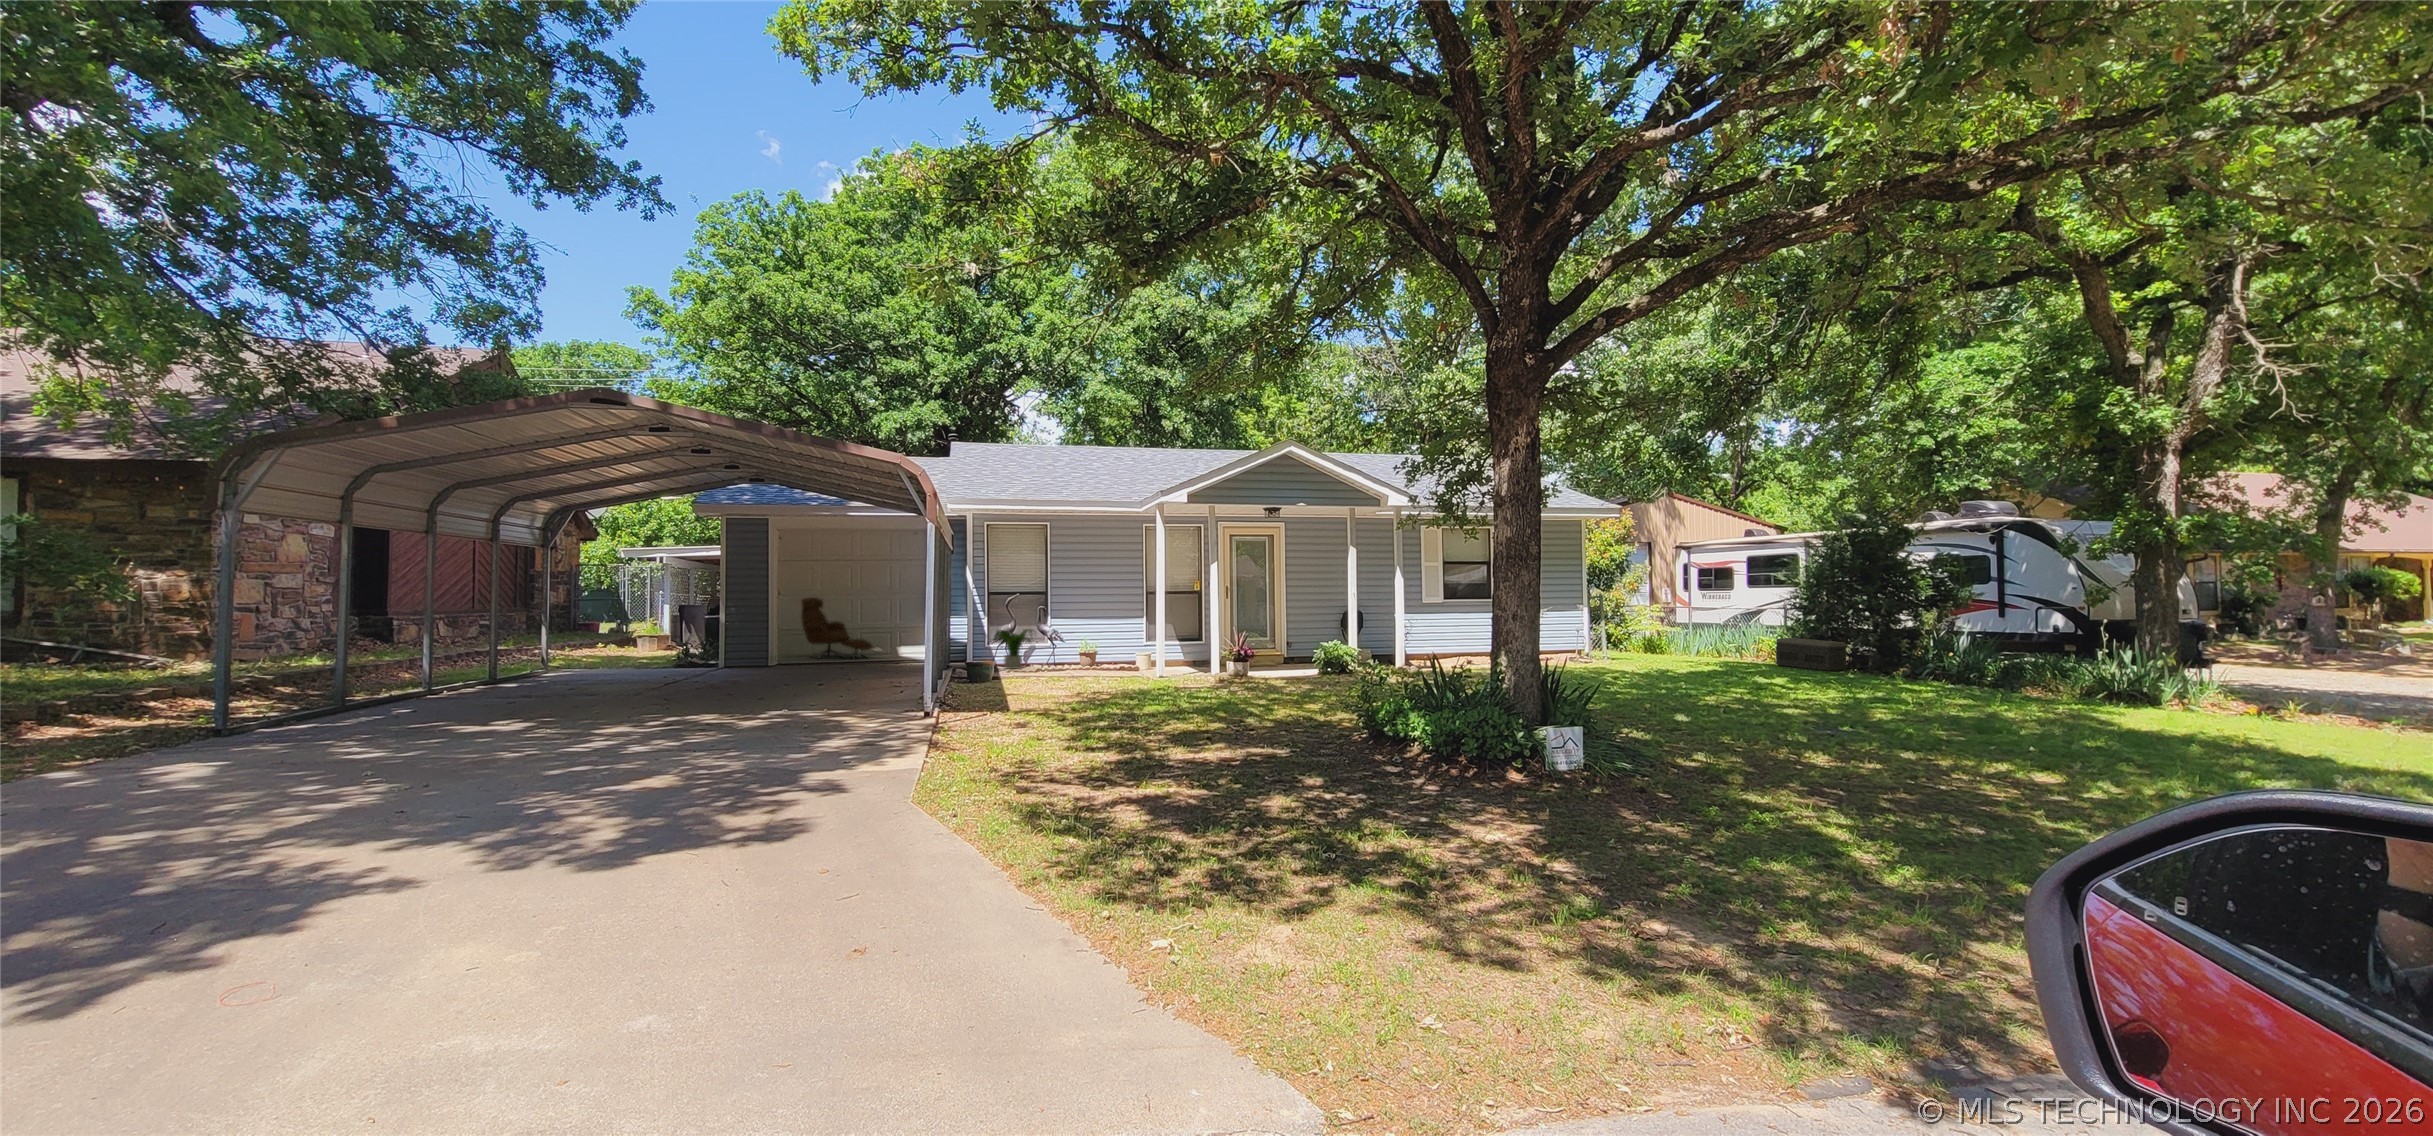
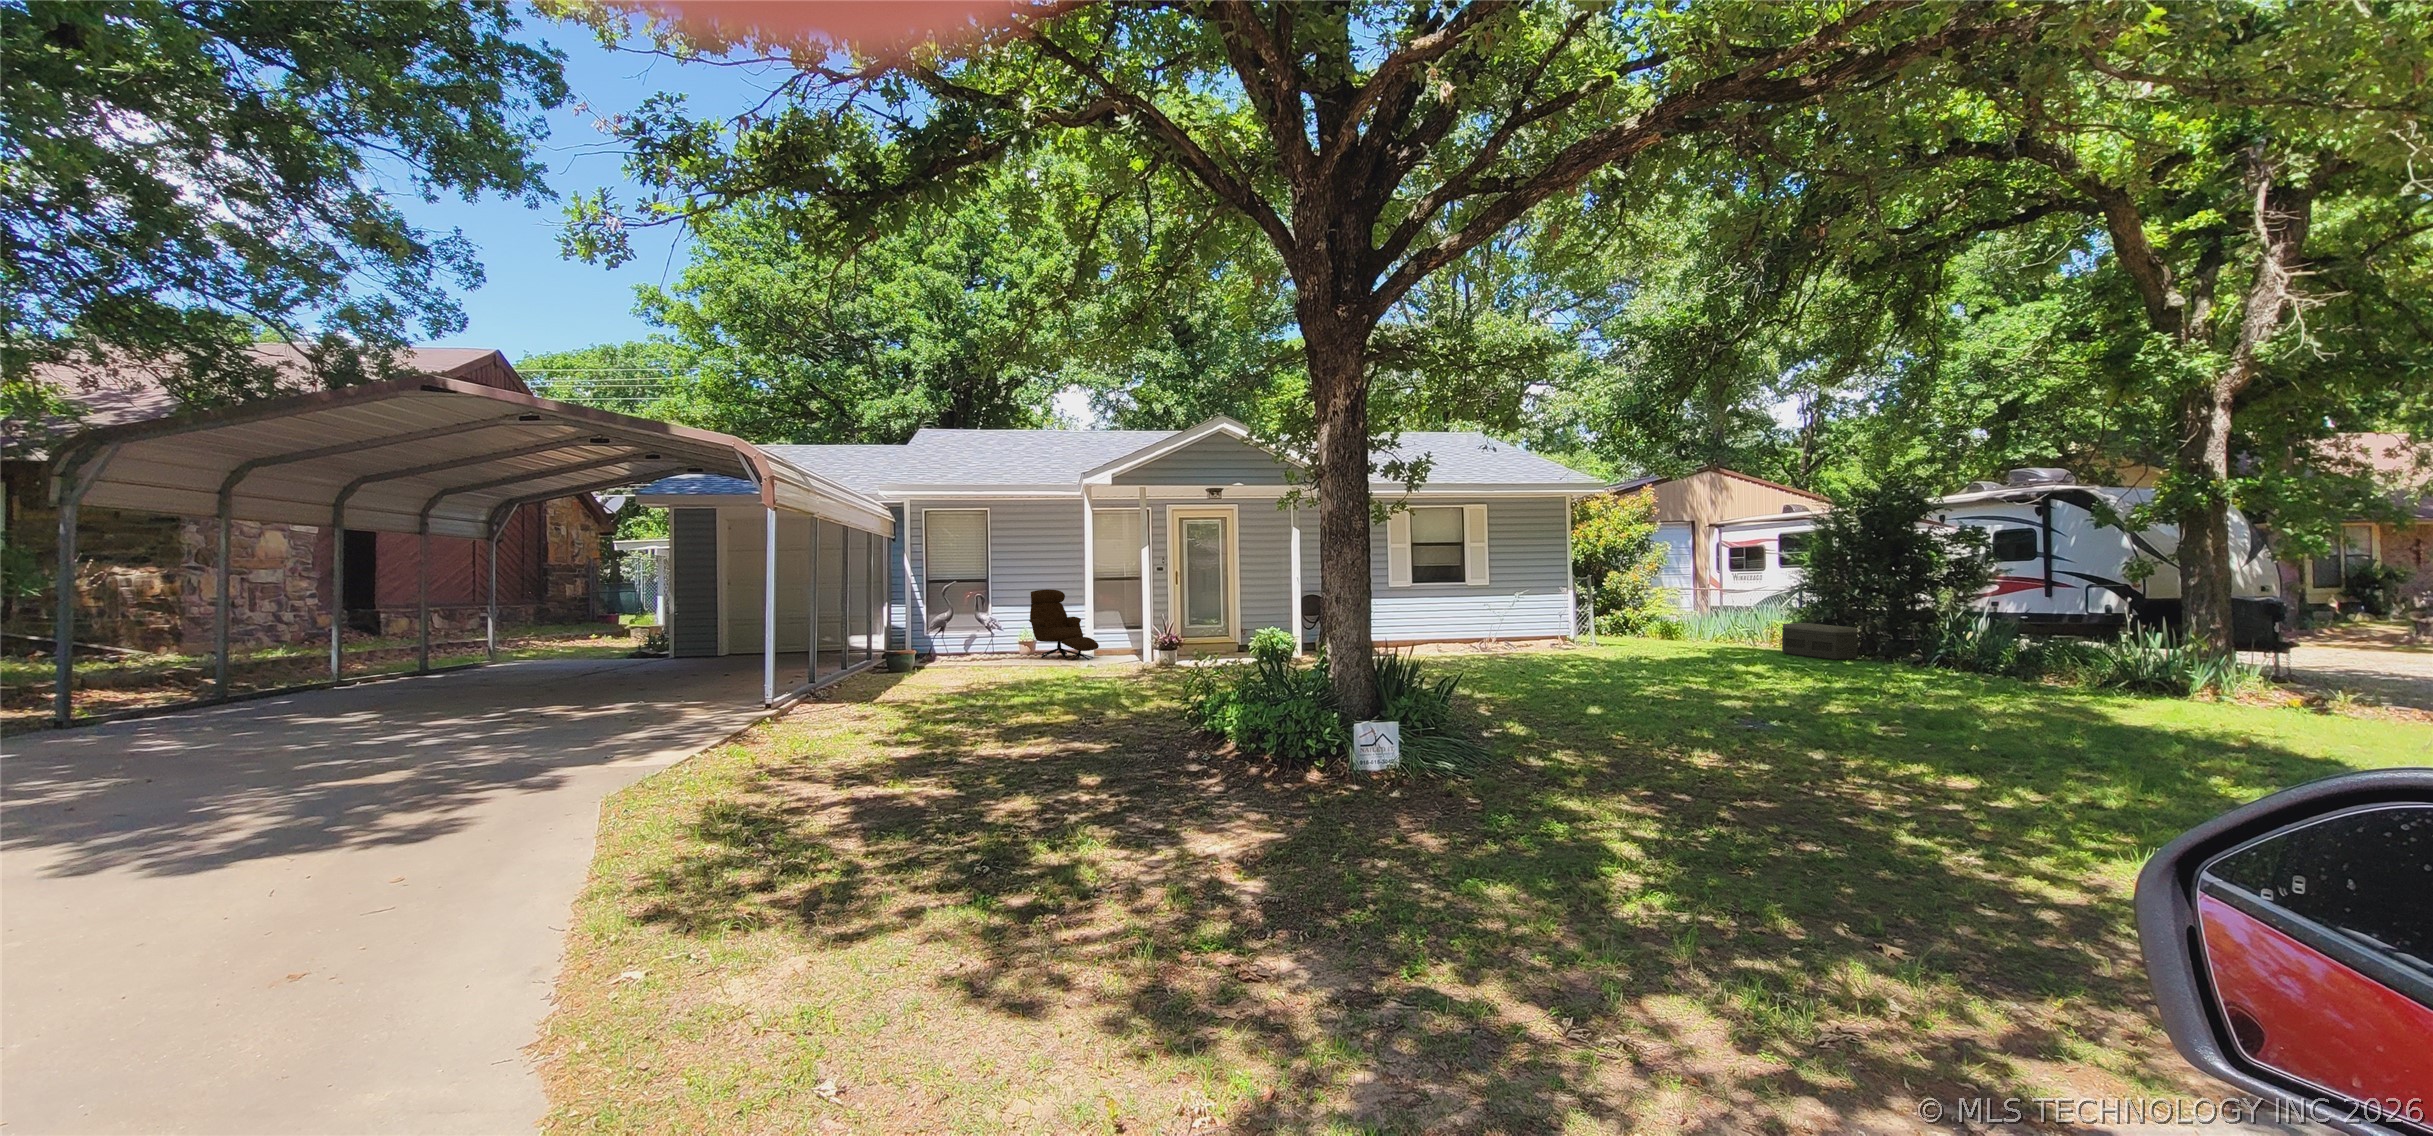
lounge chair: present [801,597,873,657] -> present [1029,589,1099,661]
potted plant: present [994,629,1032,669] -> none [922,618,970,660]

